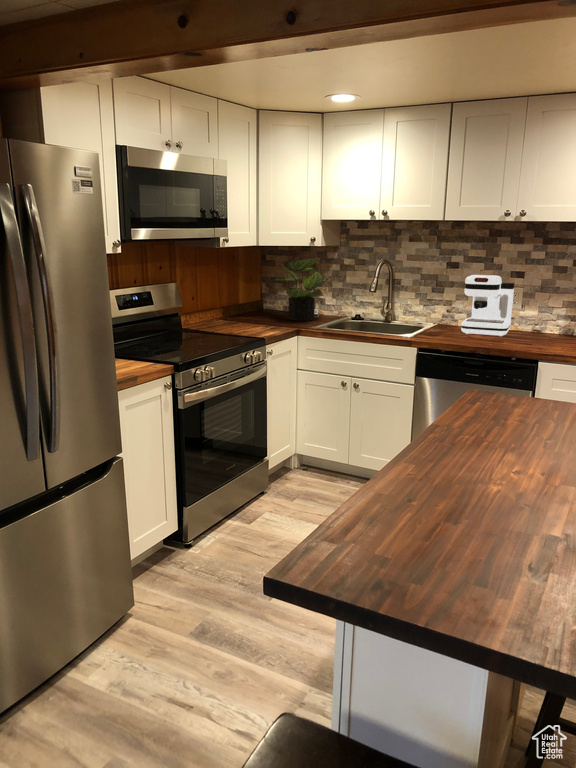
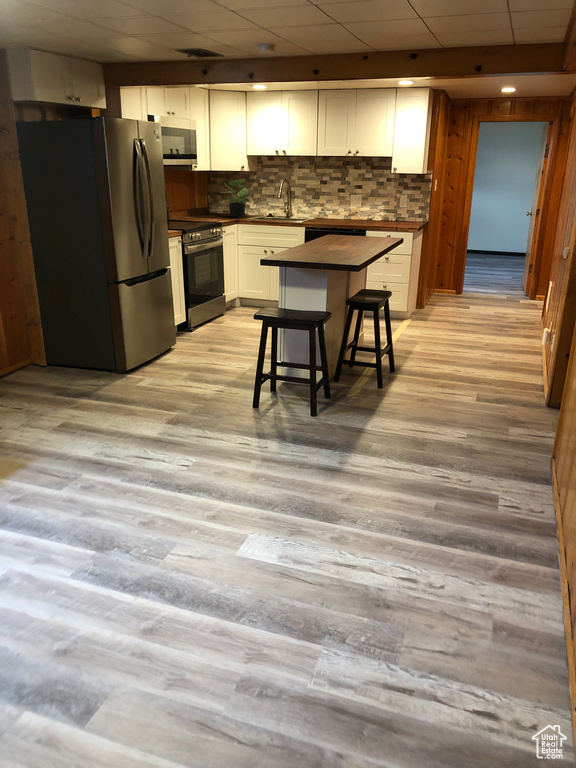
coffee maker: present [461,275,515,337] -> none [328,187,356,221]

